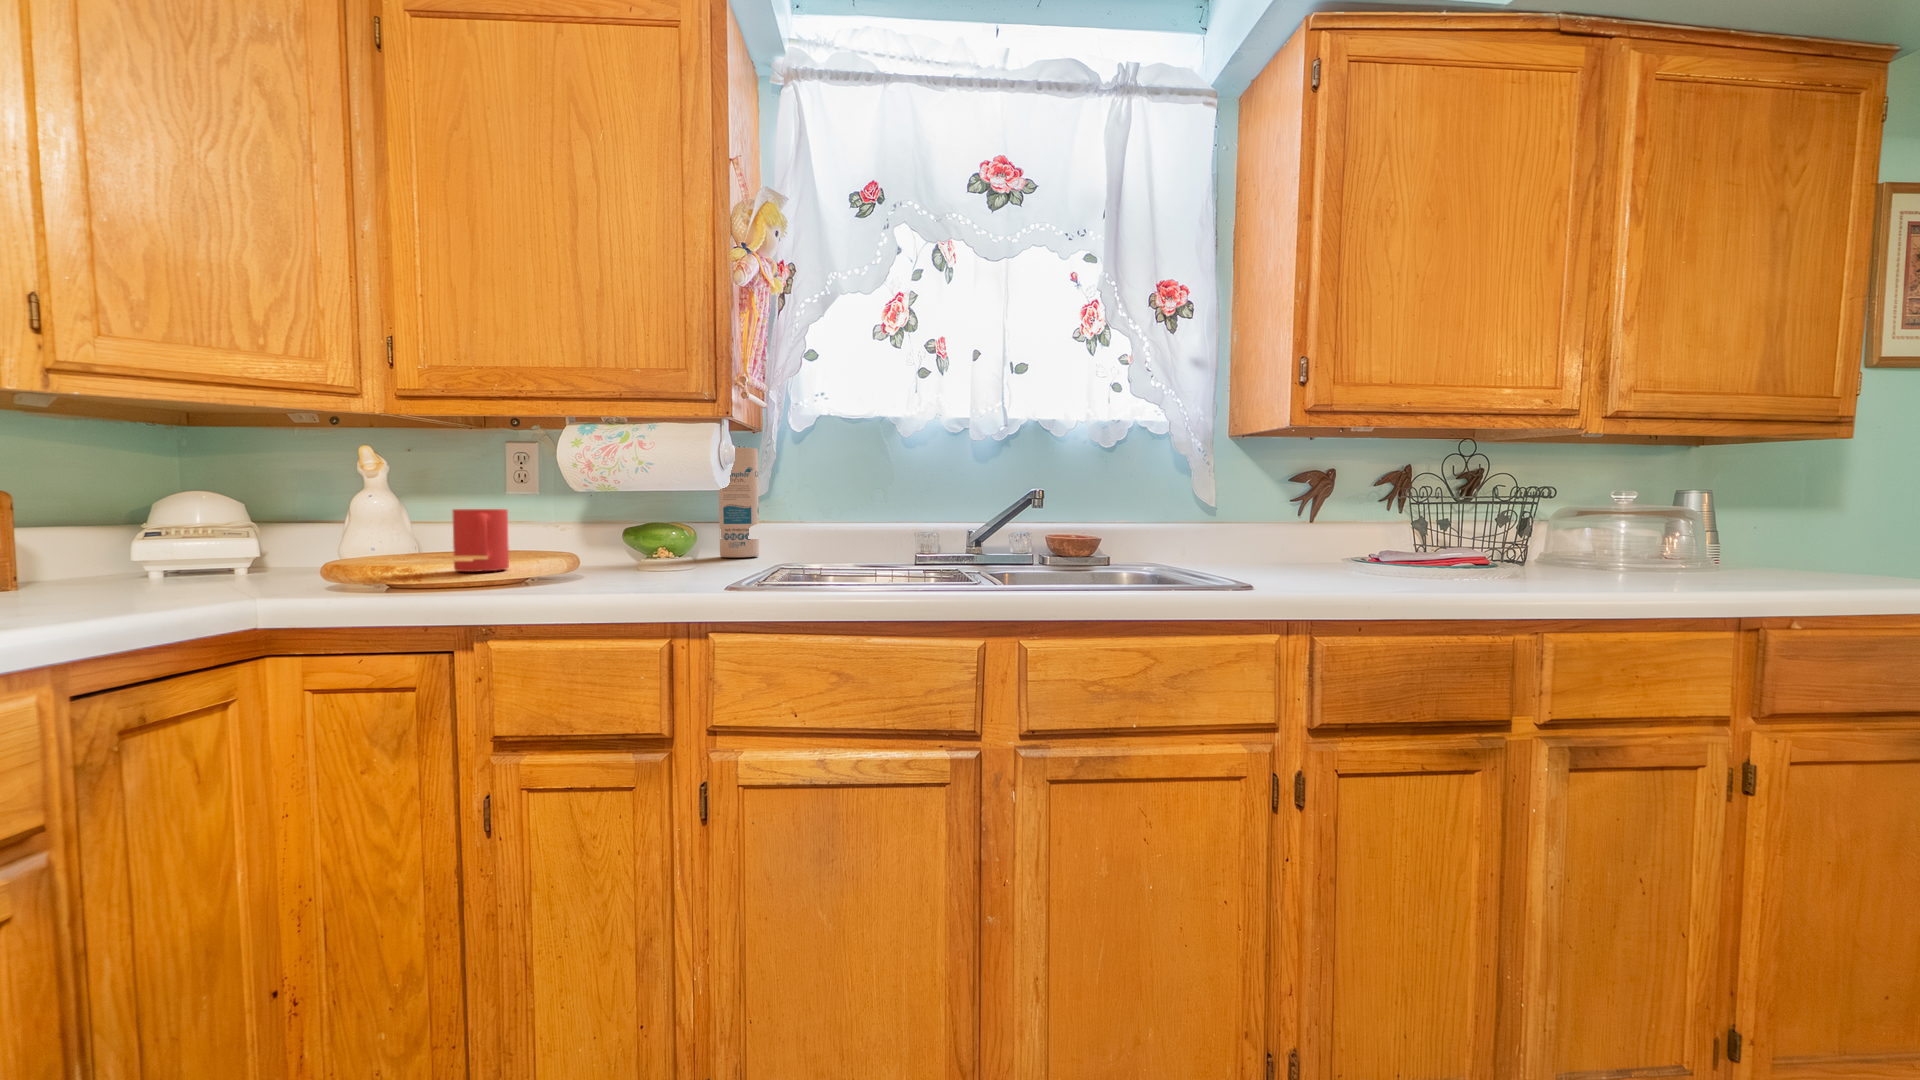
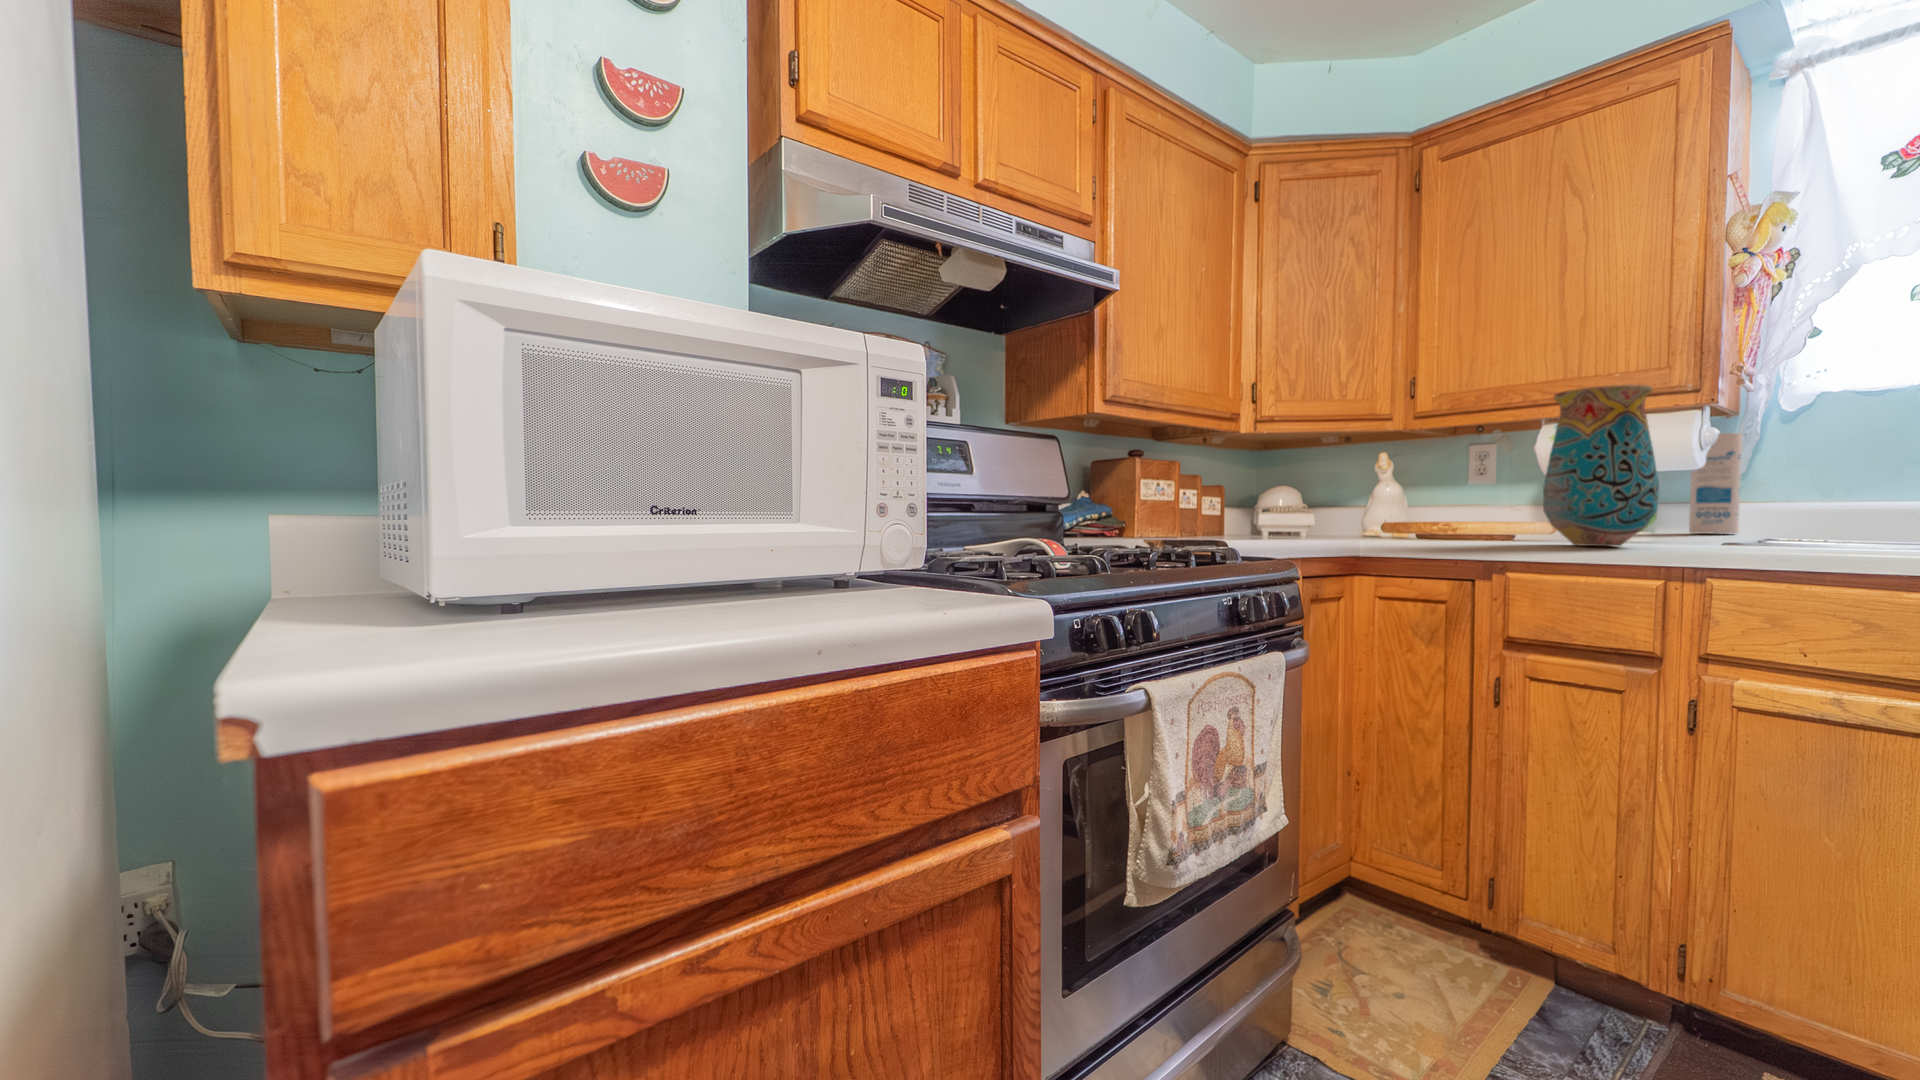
vase: none [531,374,661,597] -> present [1543,385,1659,546]
mug: present [453,509,509,572] -> none [1452,490,1493,534]

